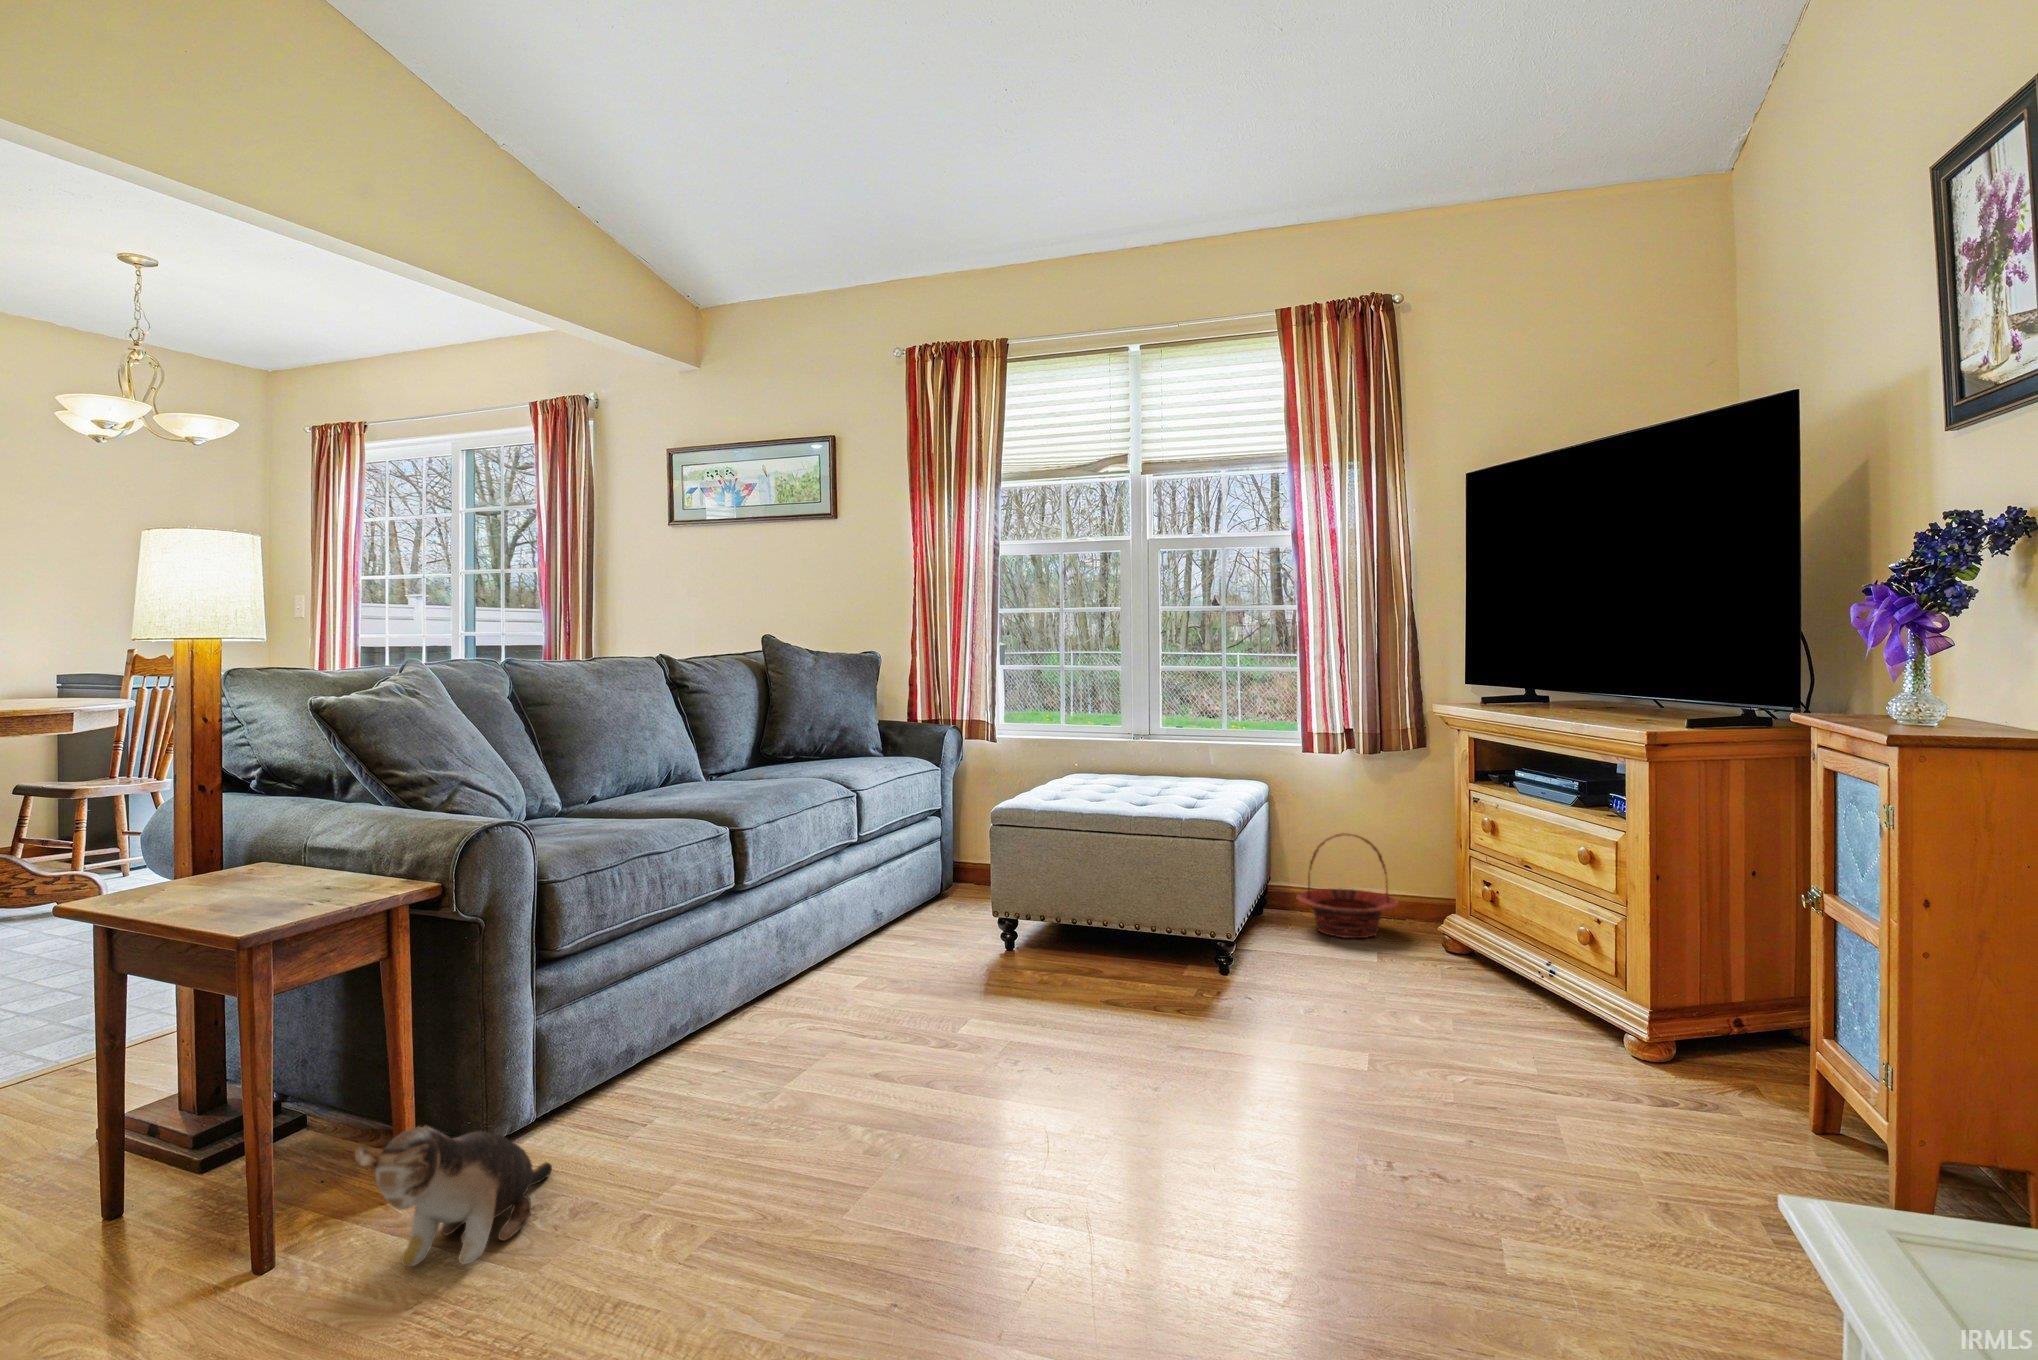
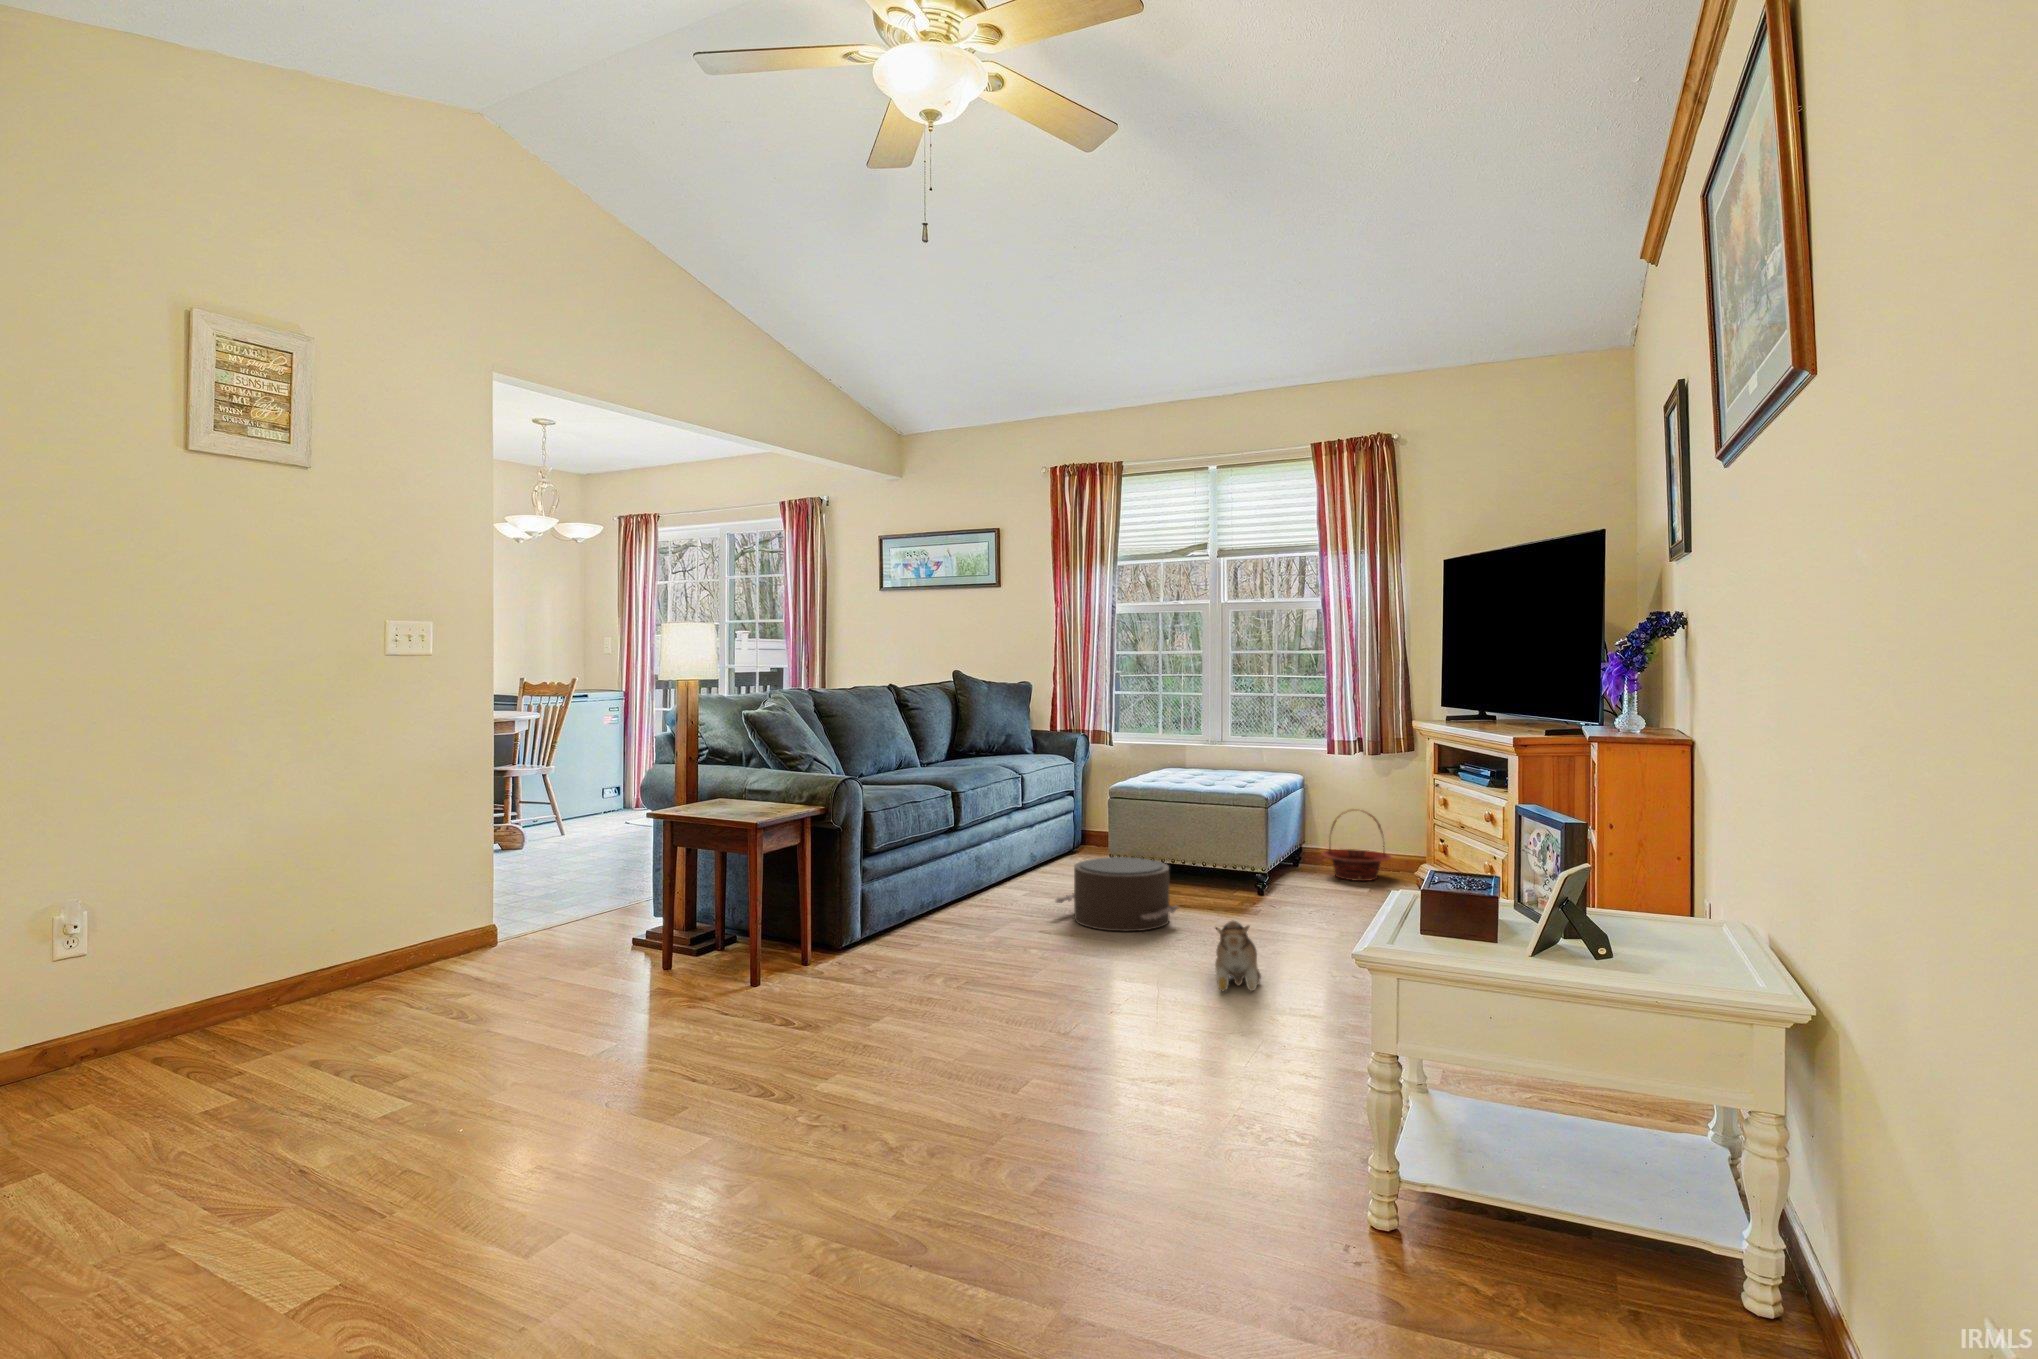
pouf: none [898,929,1107,1068] -> present [1055,857,1179,931]
plush toy: present [355,1125,552,1266] -> present [1215,921,1261,991]

